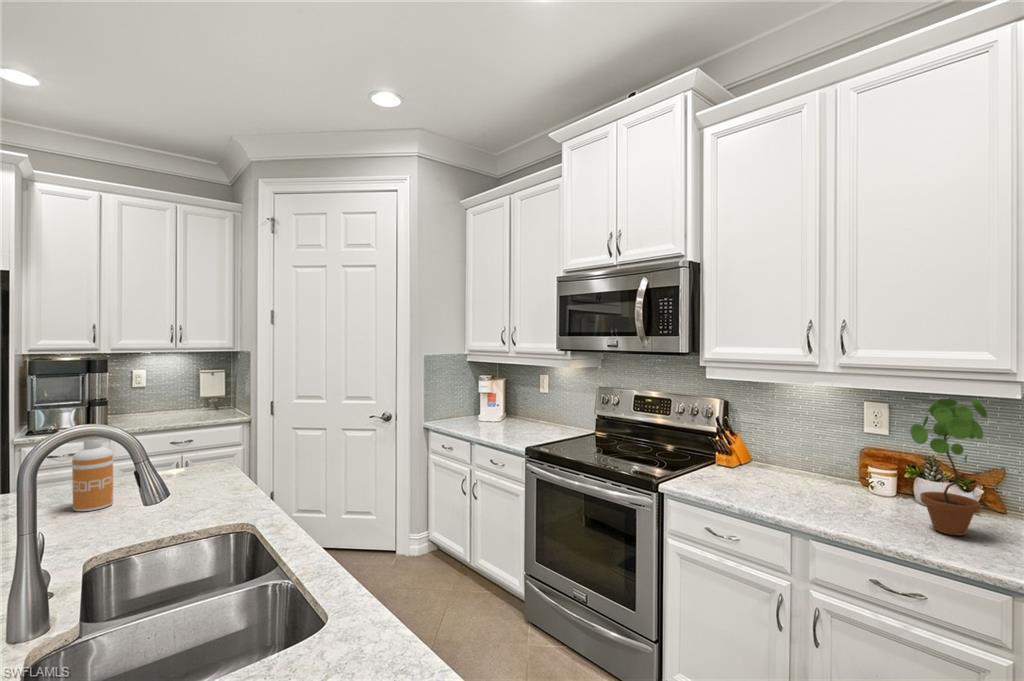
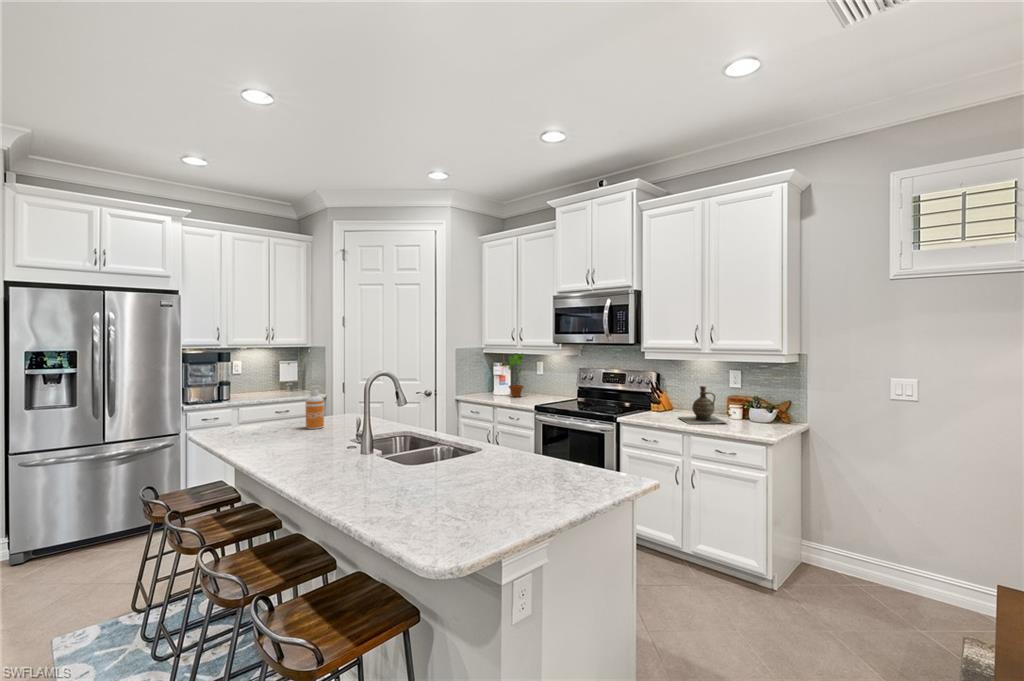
potted plant: present [910,398,987,536] -> present [505,353,525,397]
ceramic jug: none [769,434,878,510] -> present [678,386,726,424]

